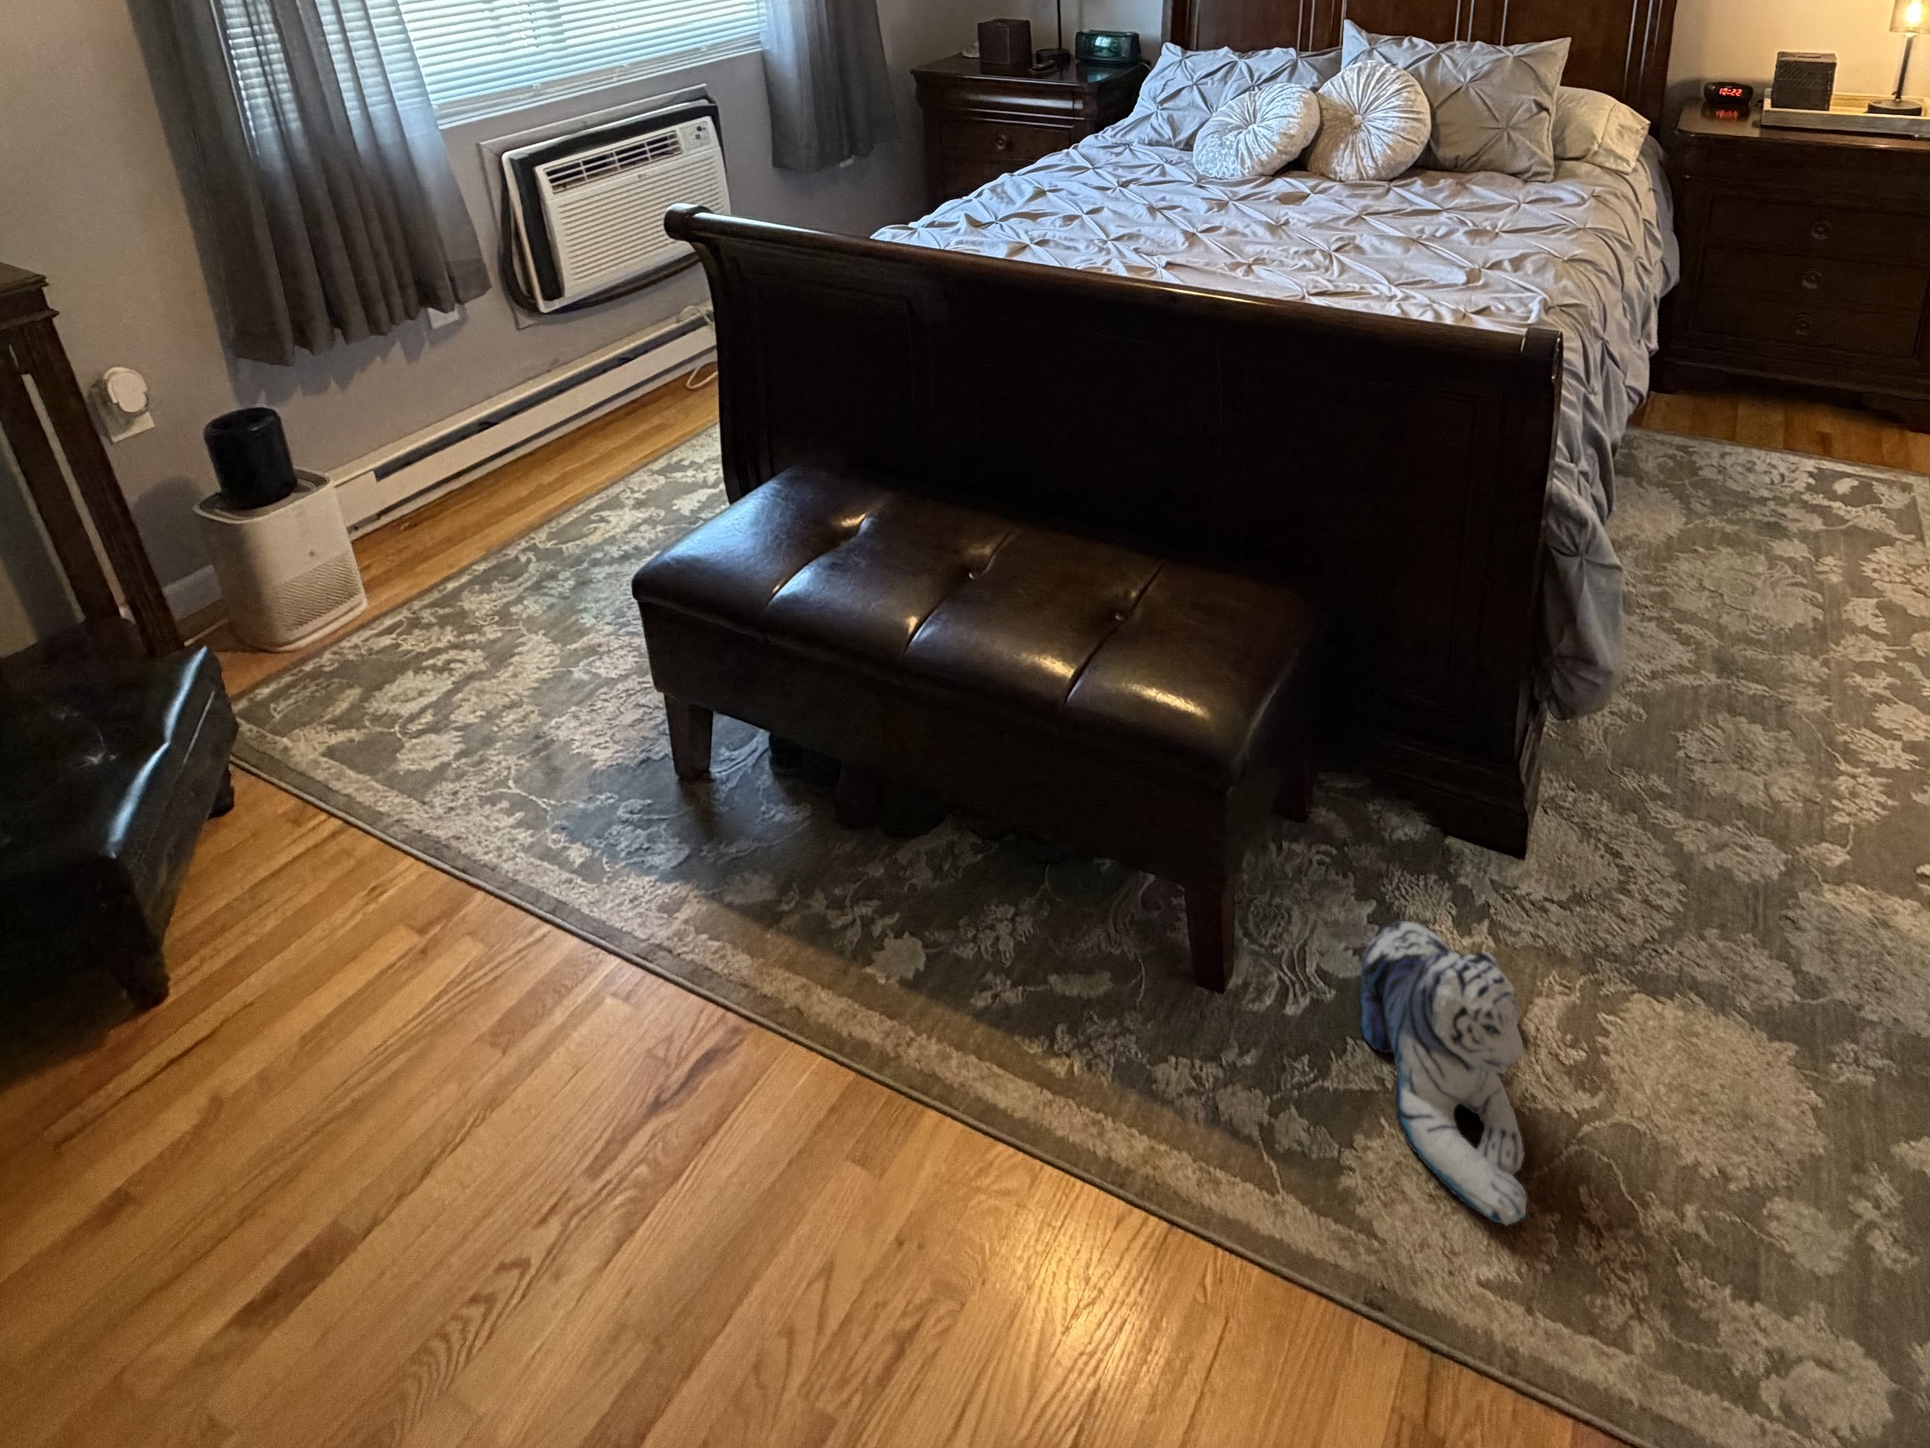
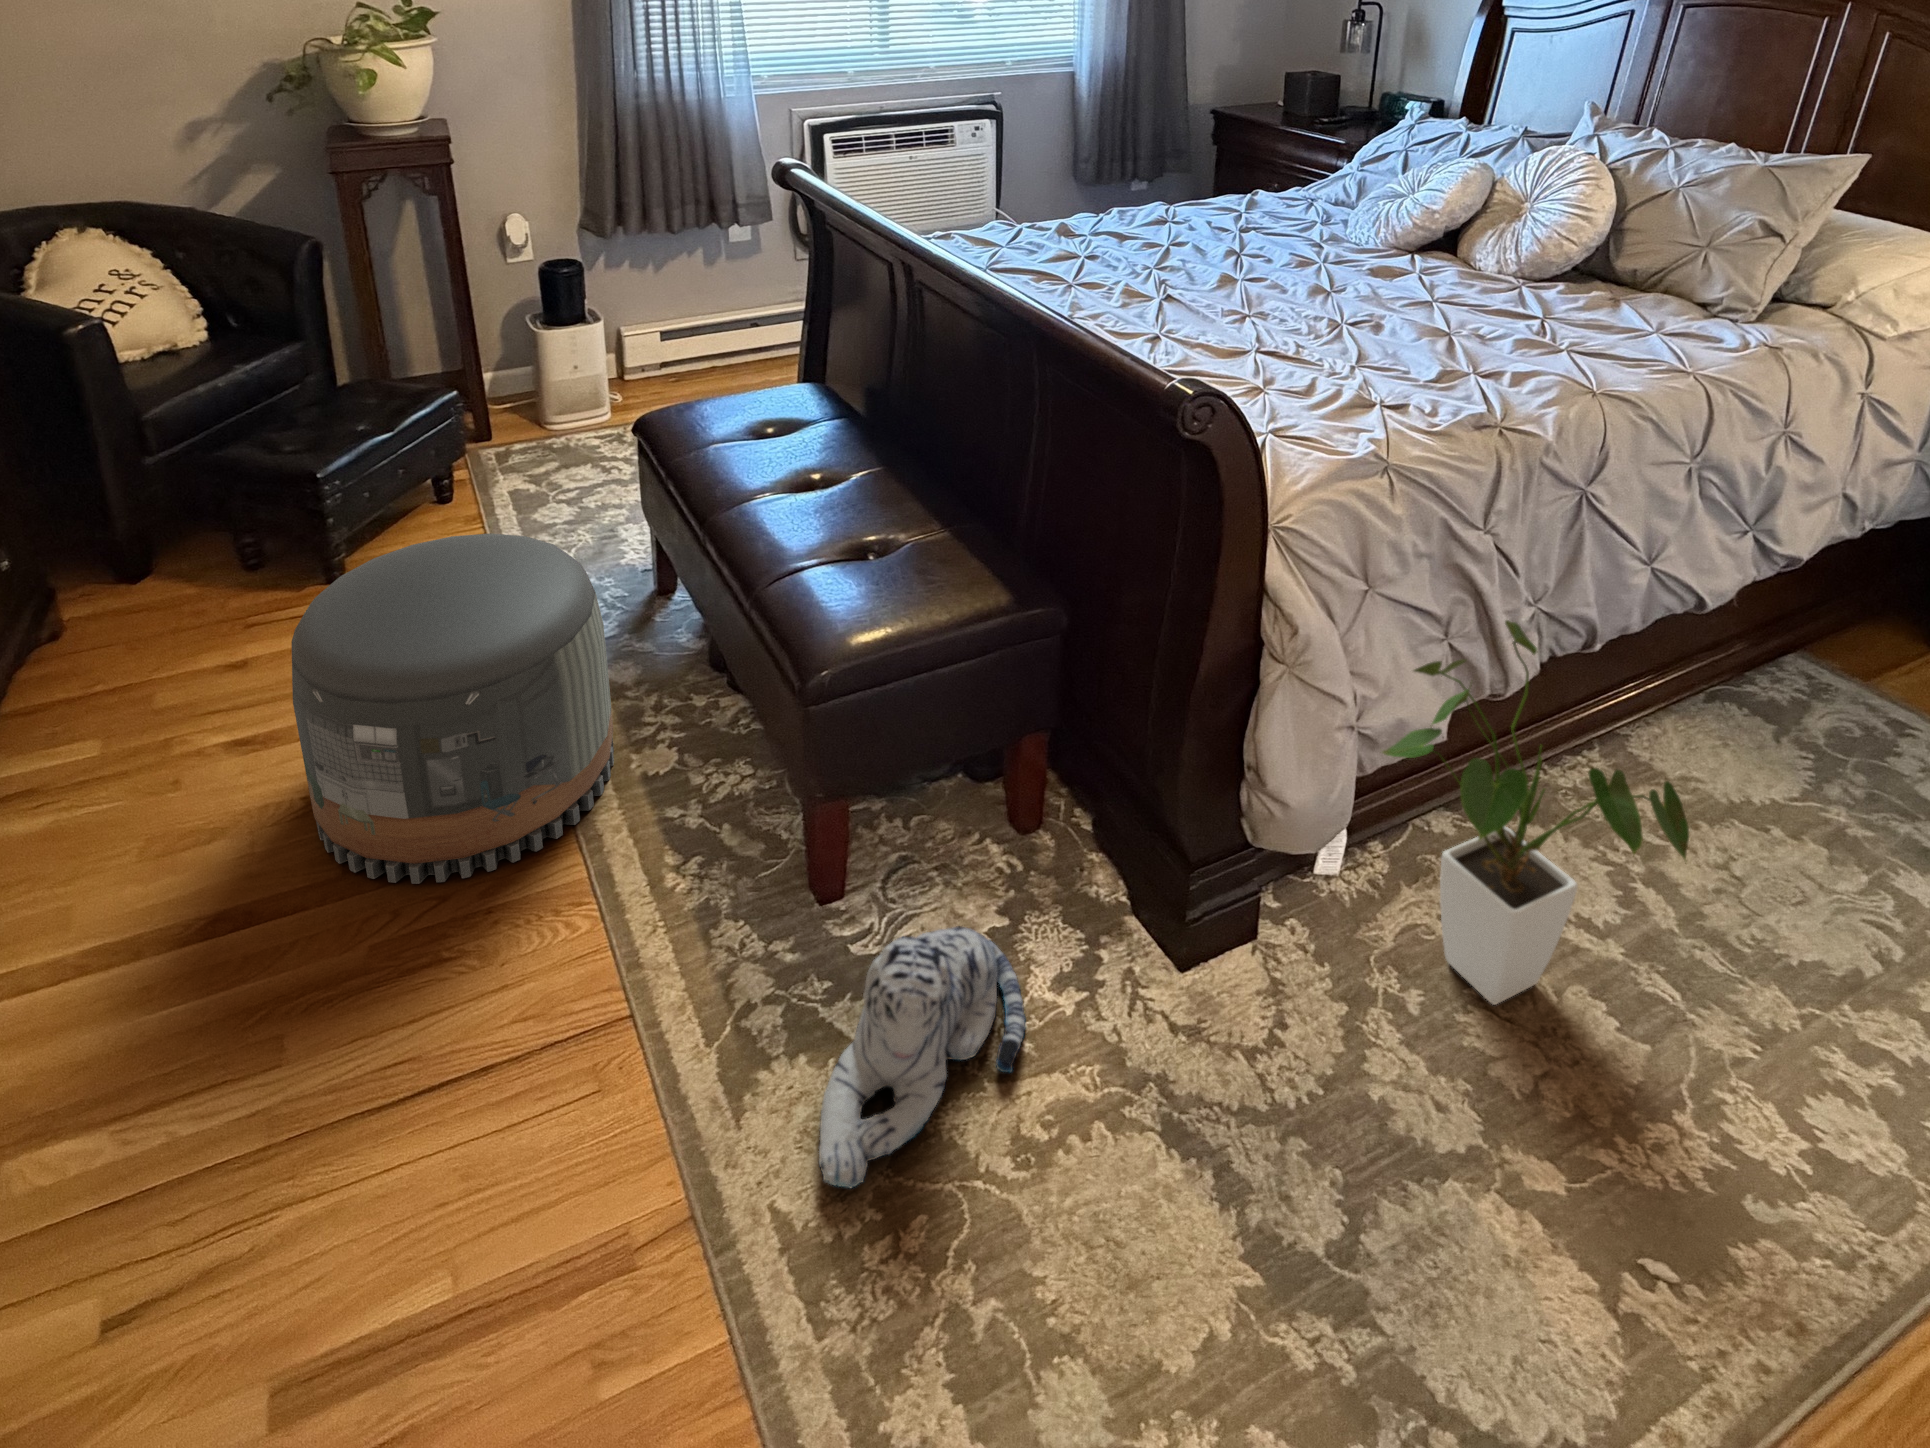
house plant: none [1572,456,1853,752] -> present [1382,620,1689,1005]
pouf: none [428,771,890,1344] -> present [291,533,614,884]

